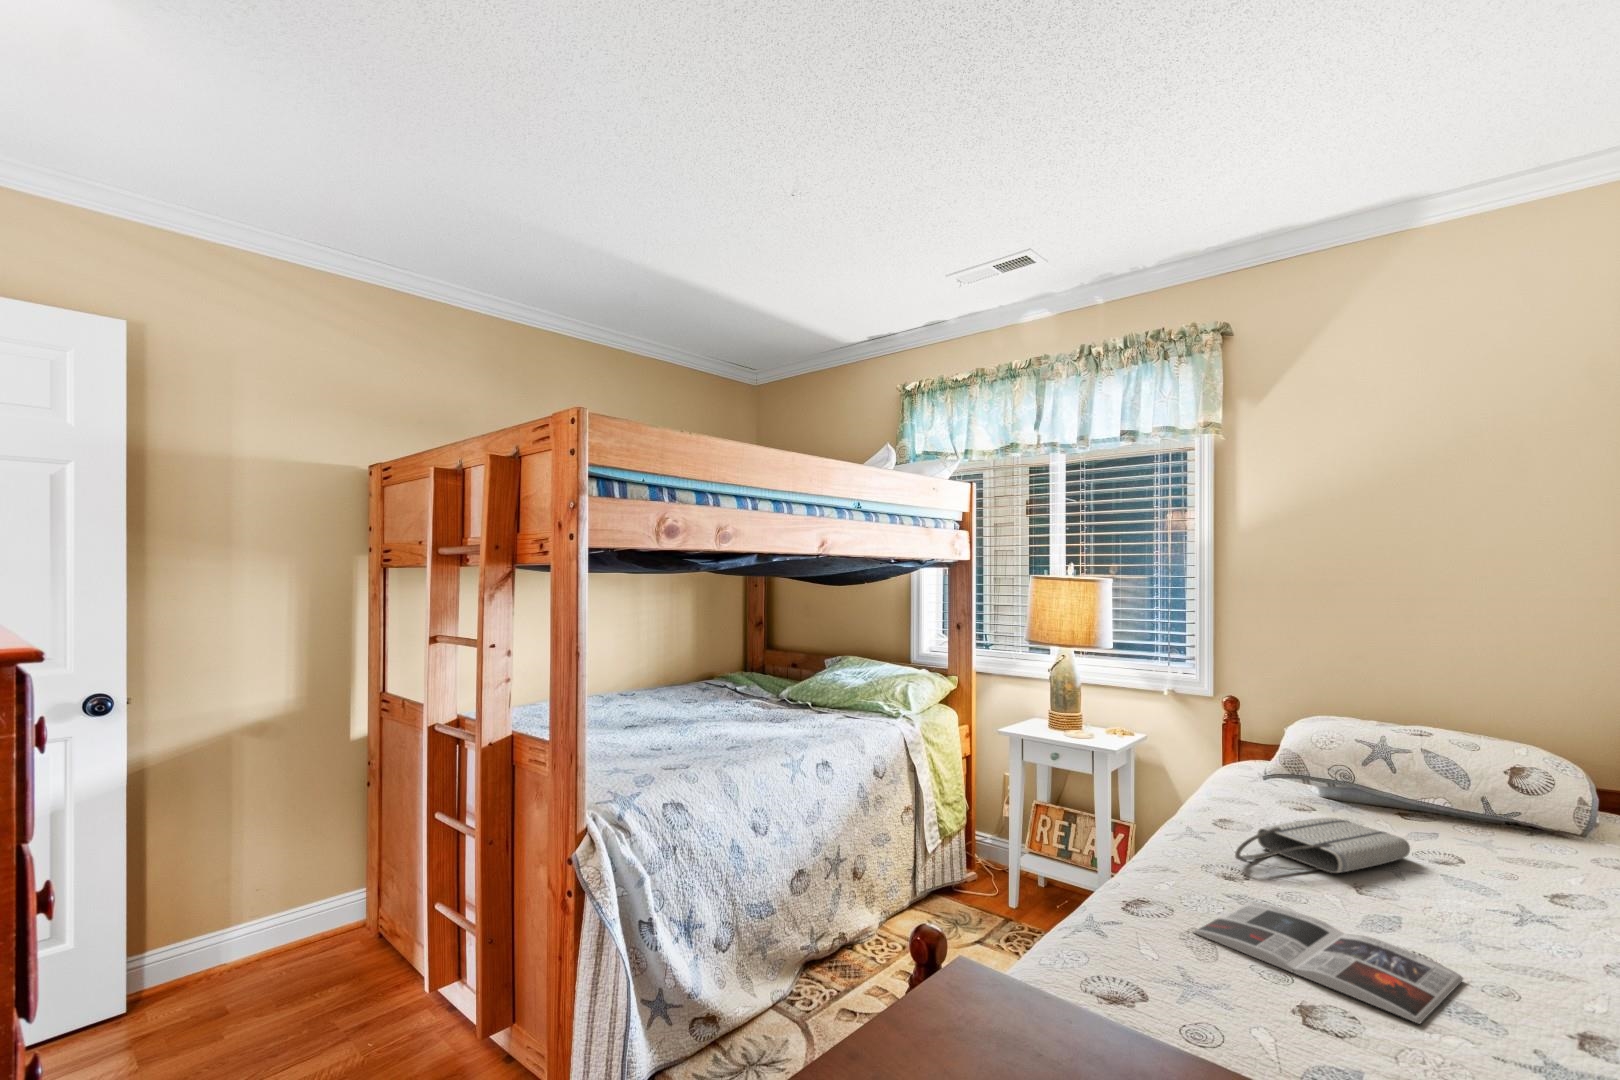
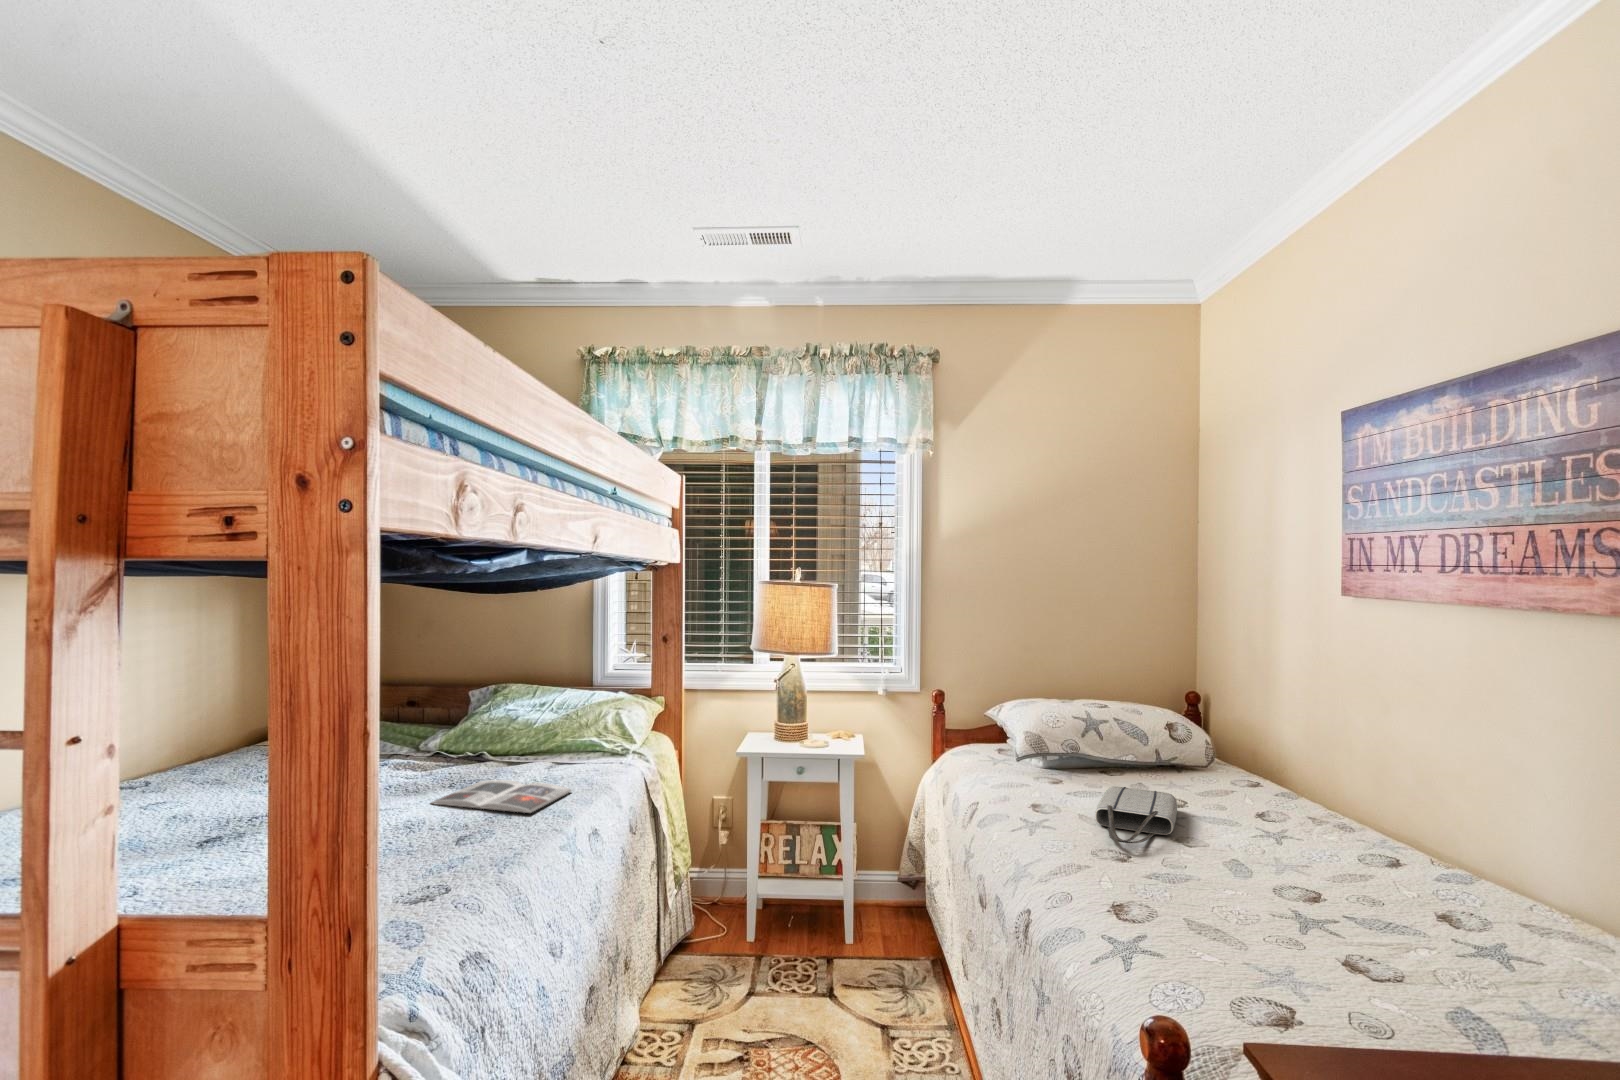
magazine: present [1194,902,1464,1024] -> present [431,780,571,813]

